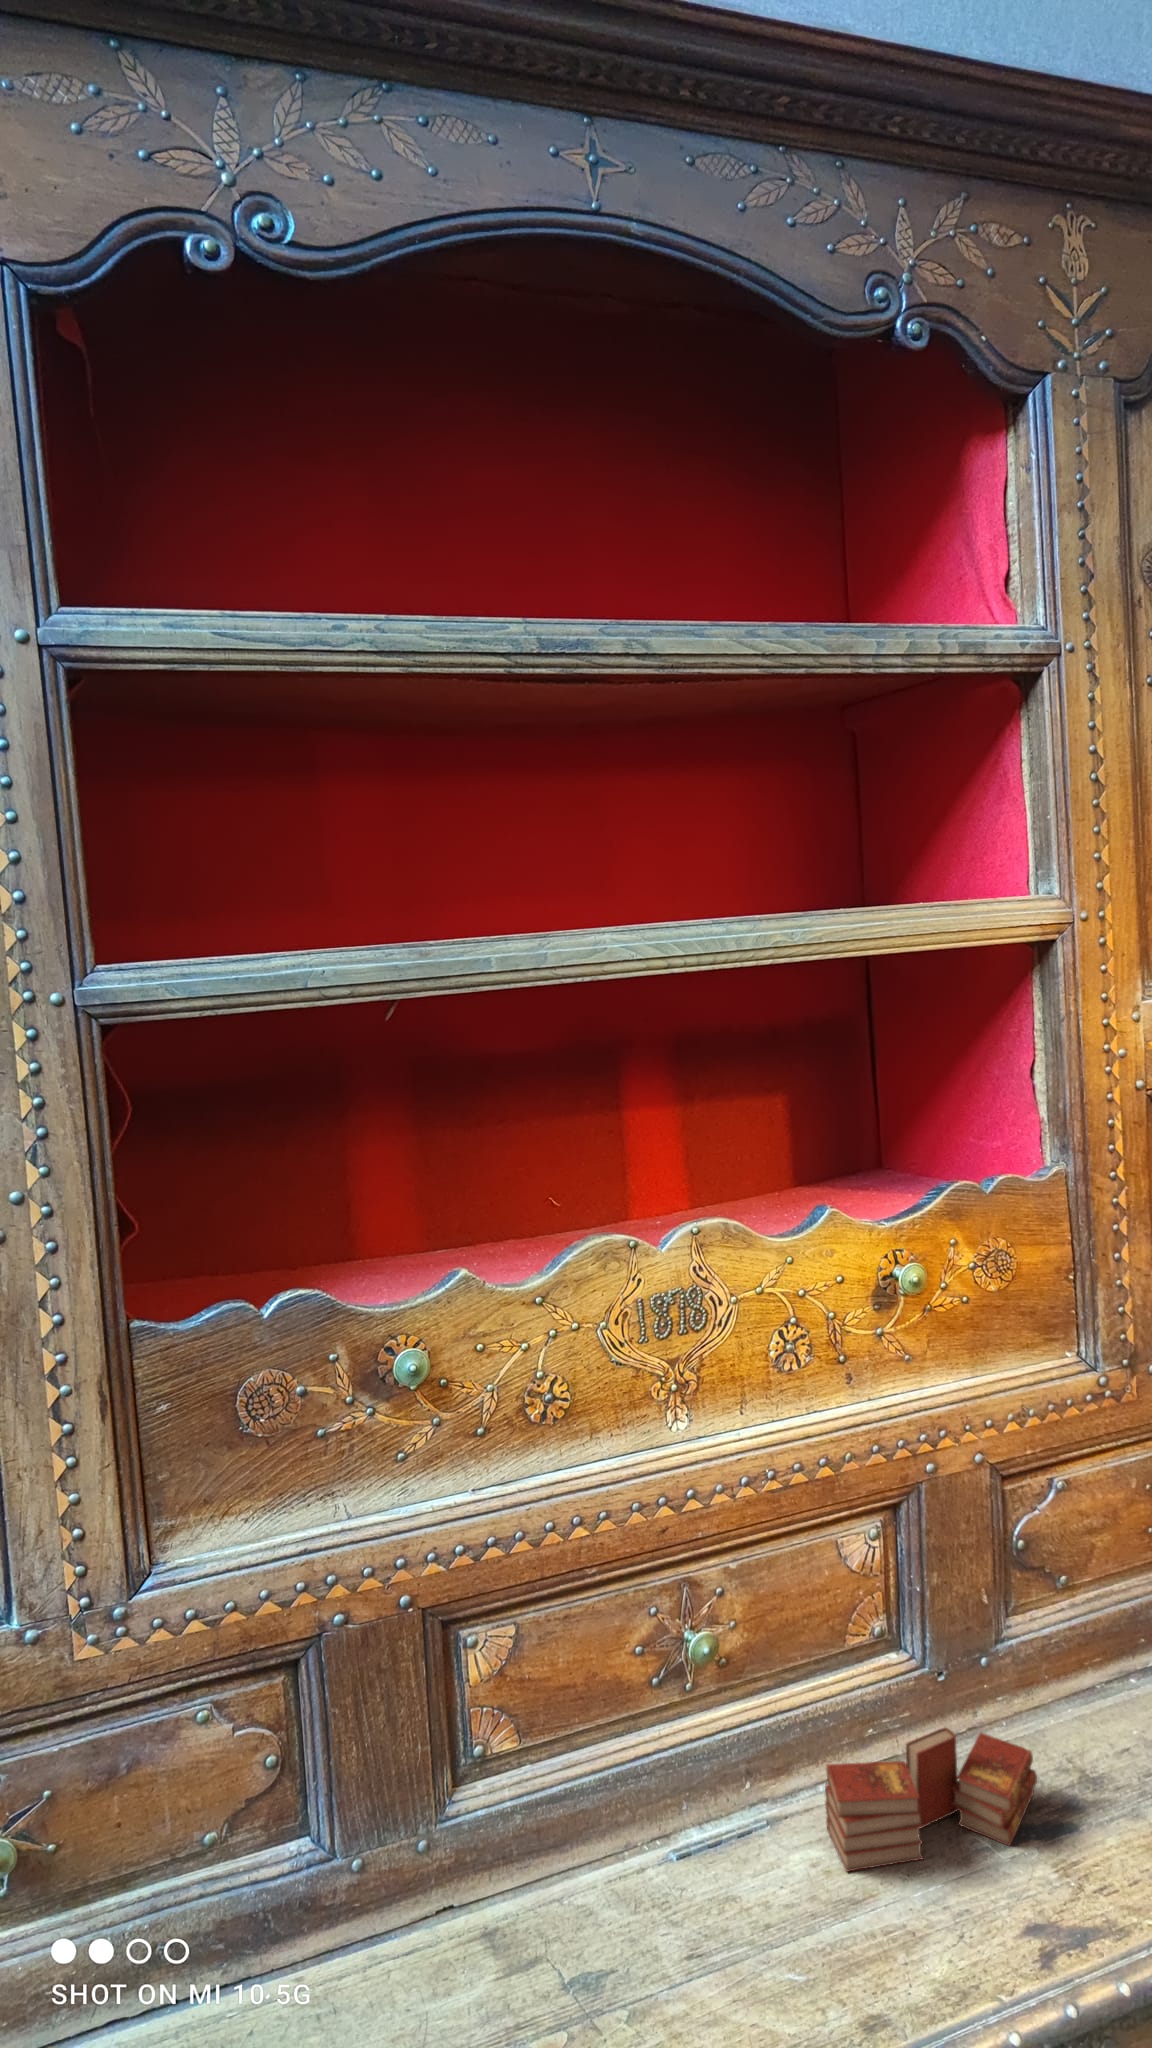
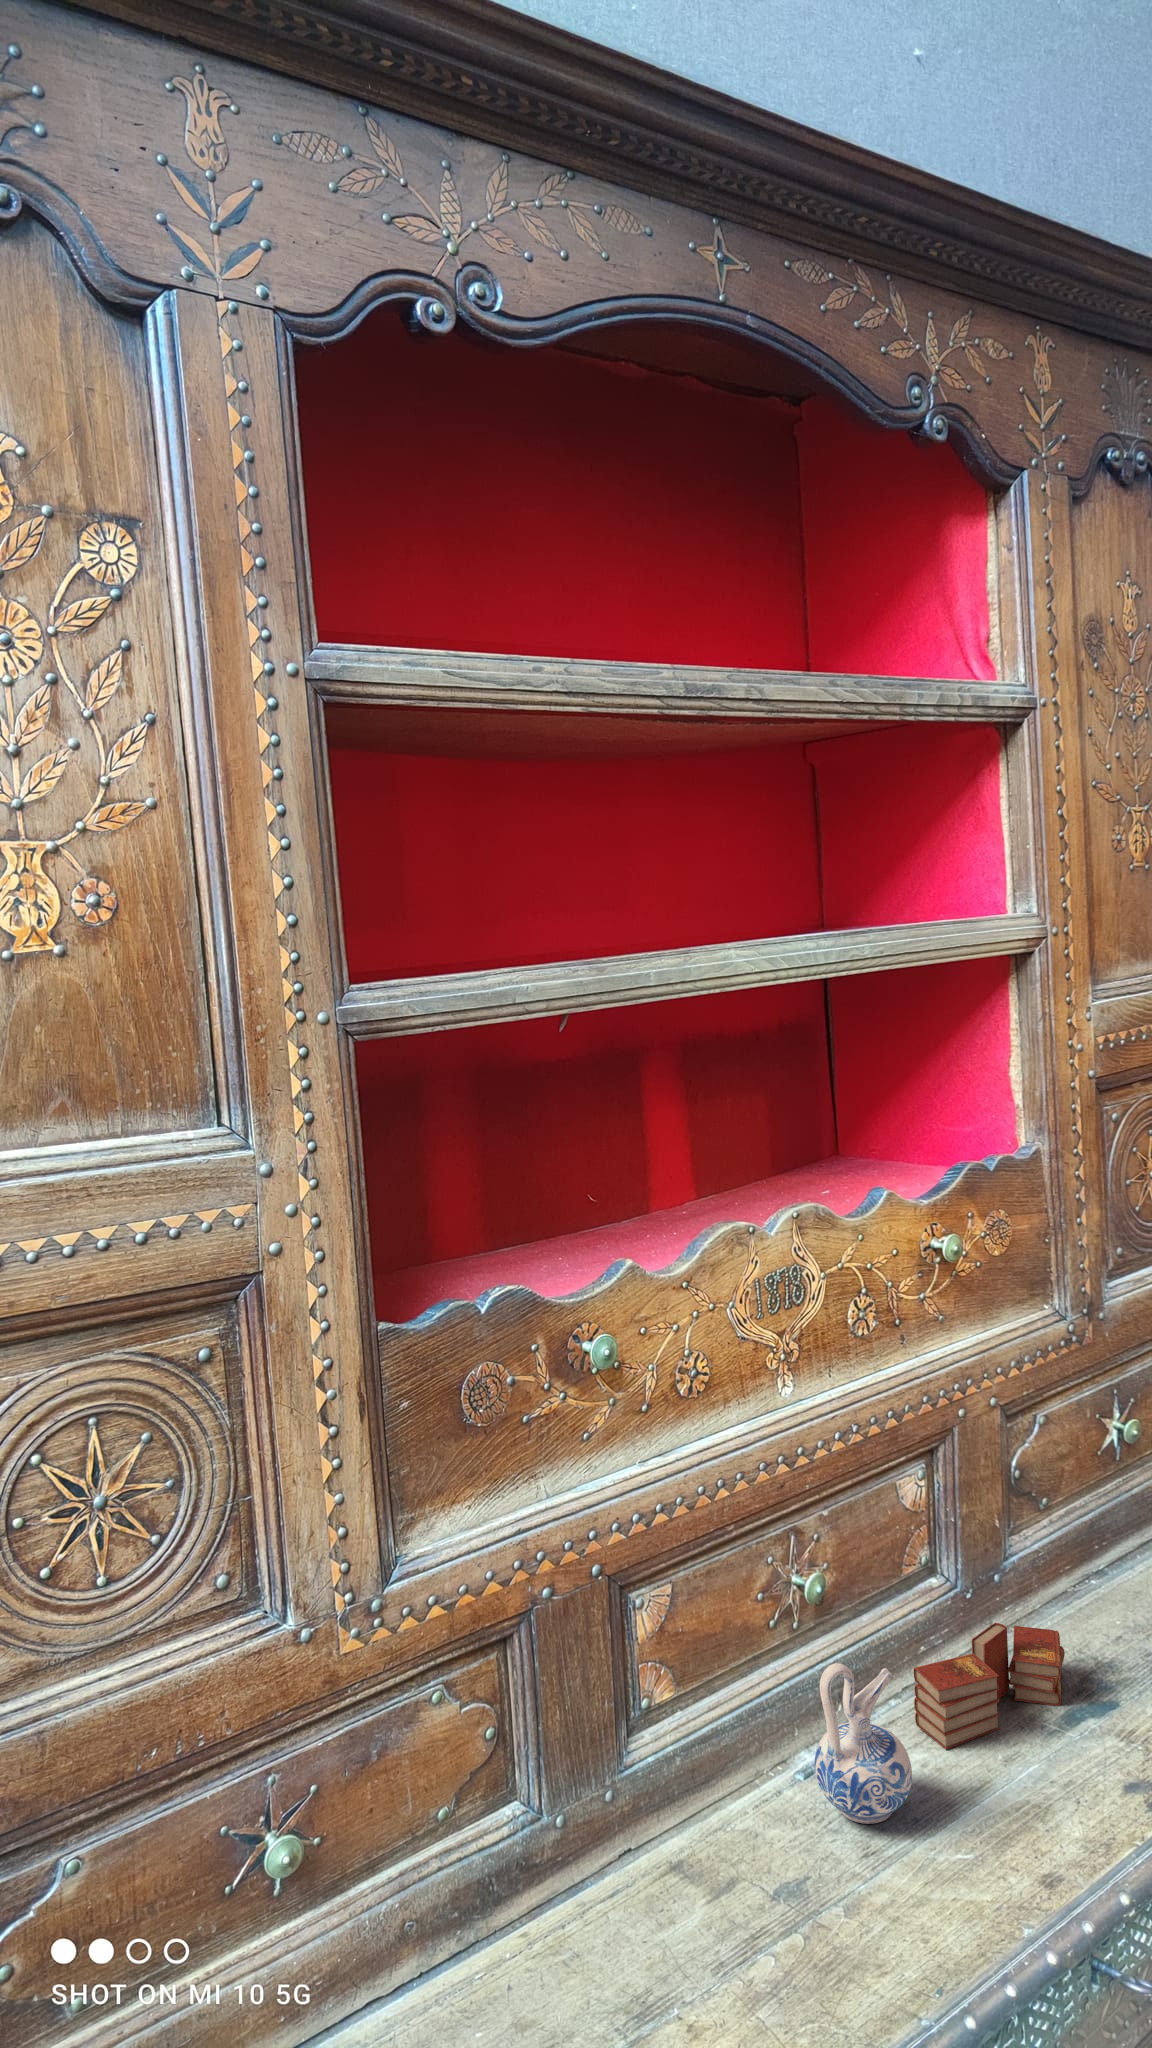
ceramic pitcher: none [655,1754,769,1949] -> present [815,1663,912,1824]

